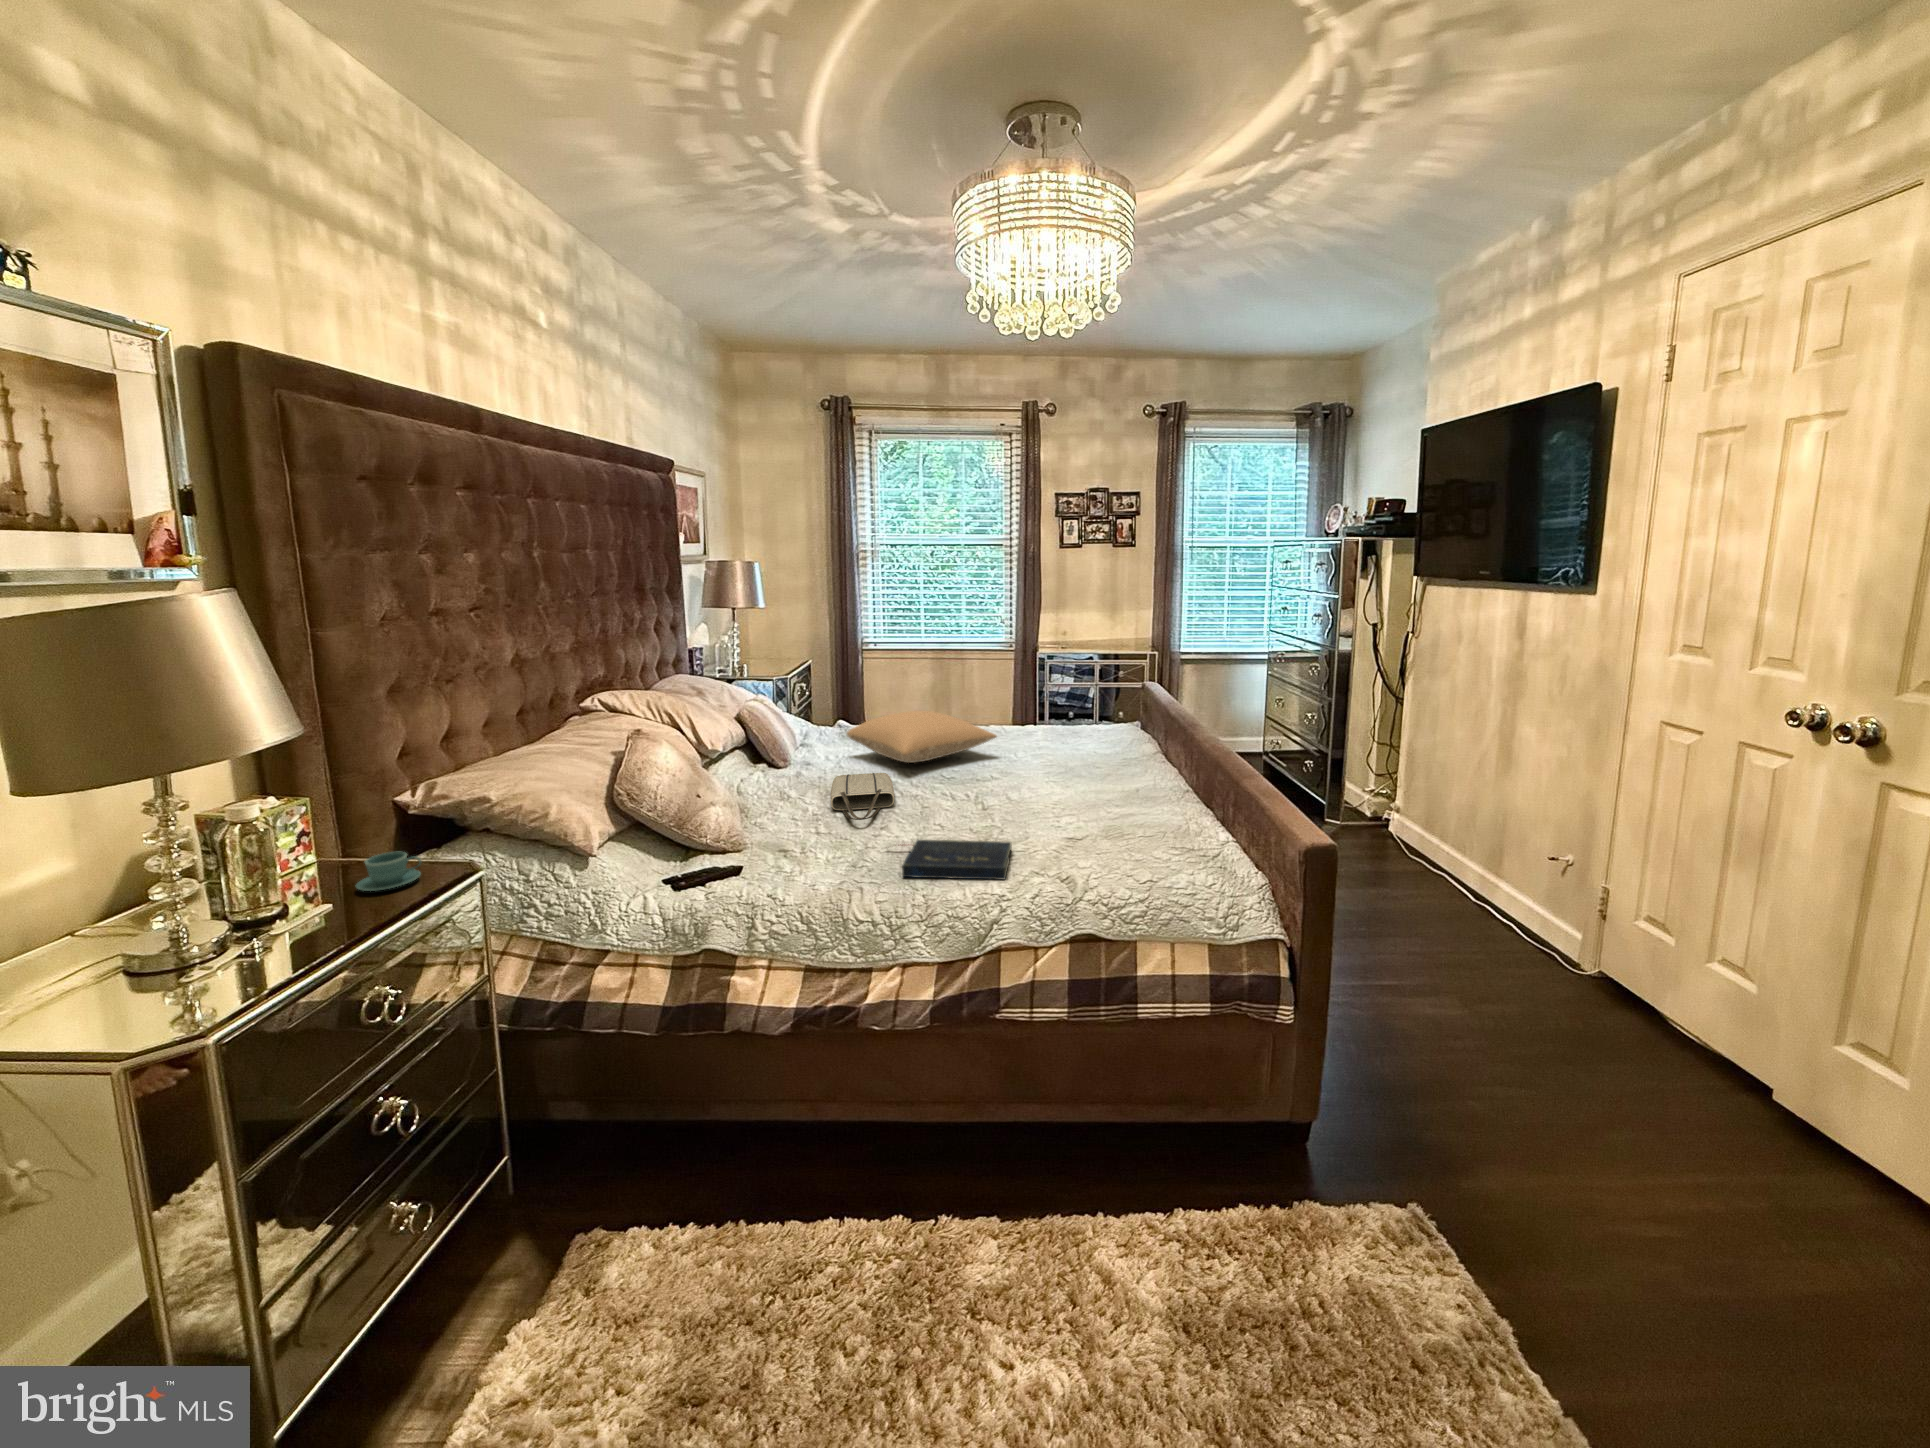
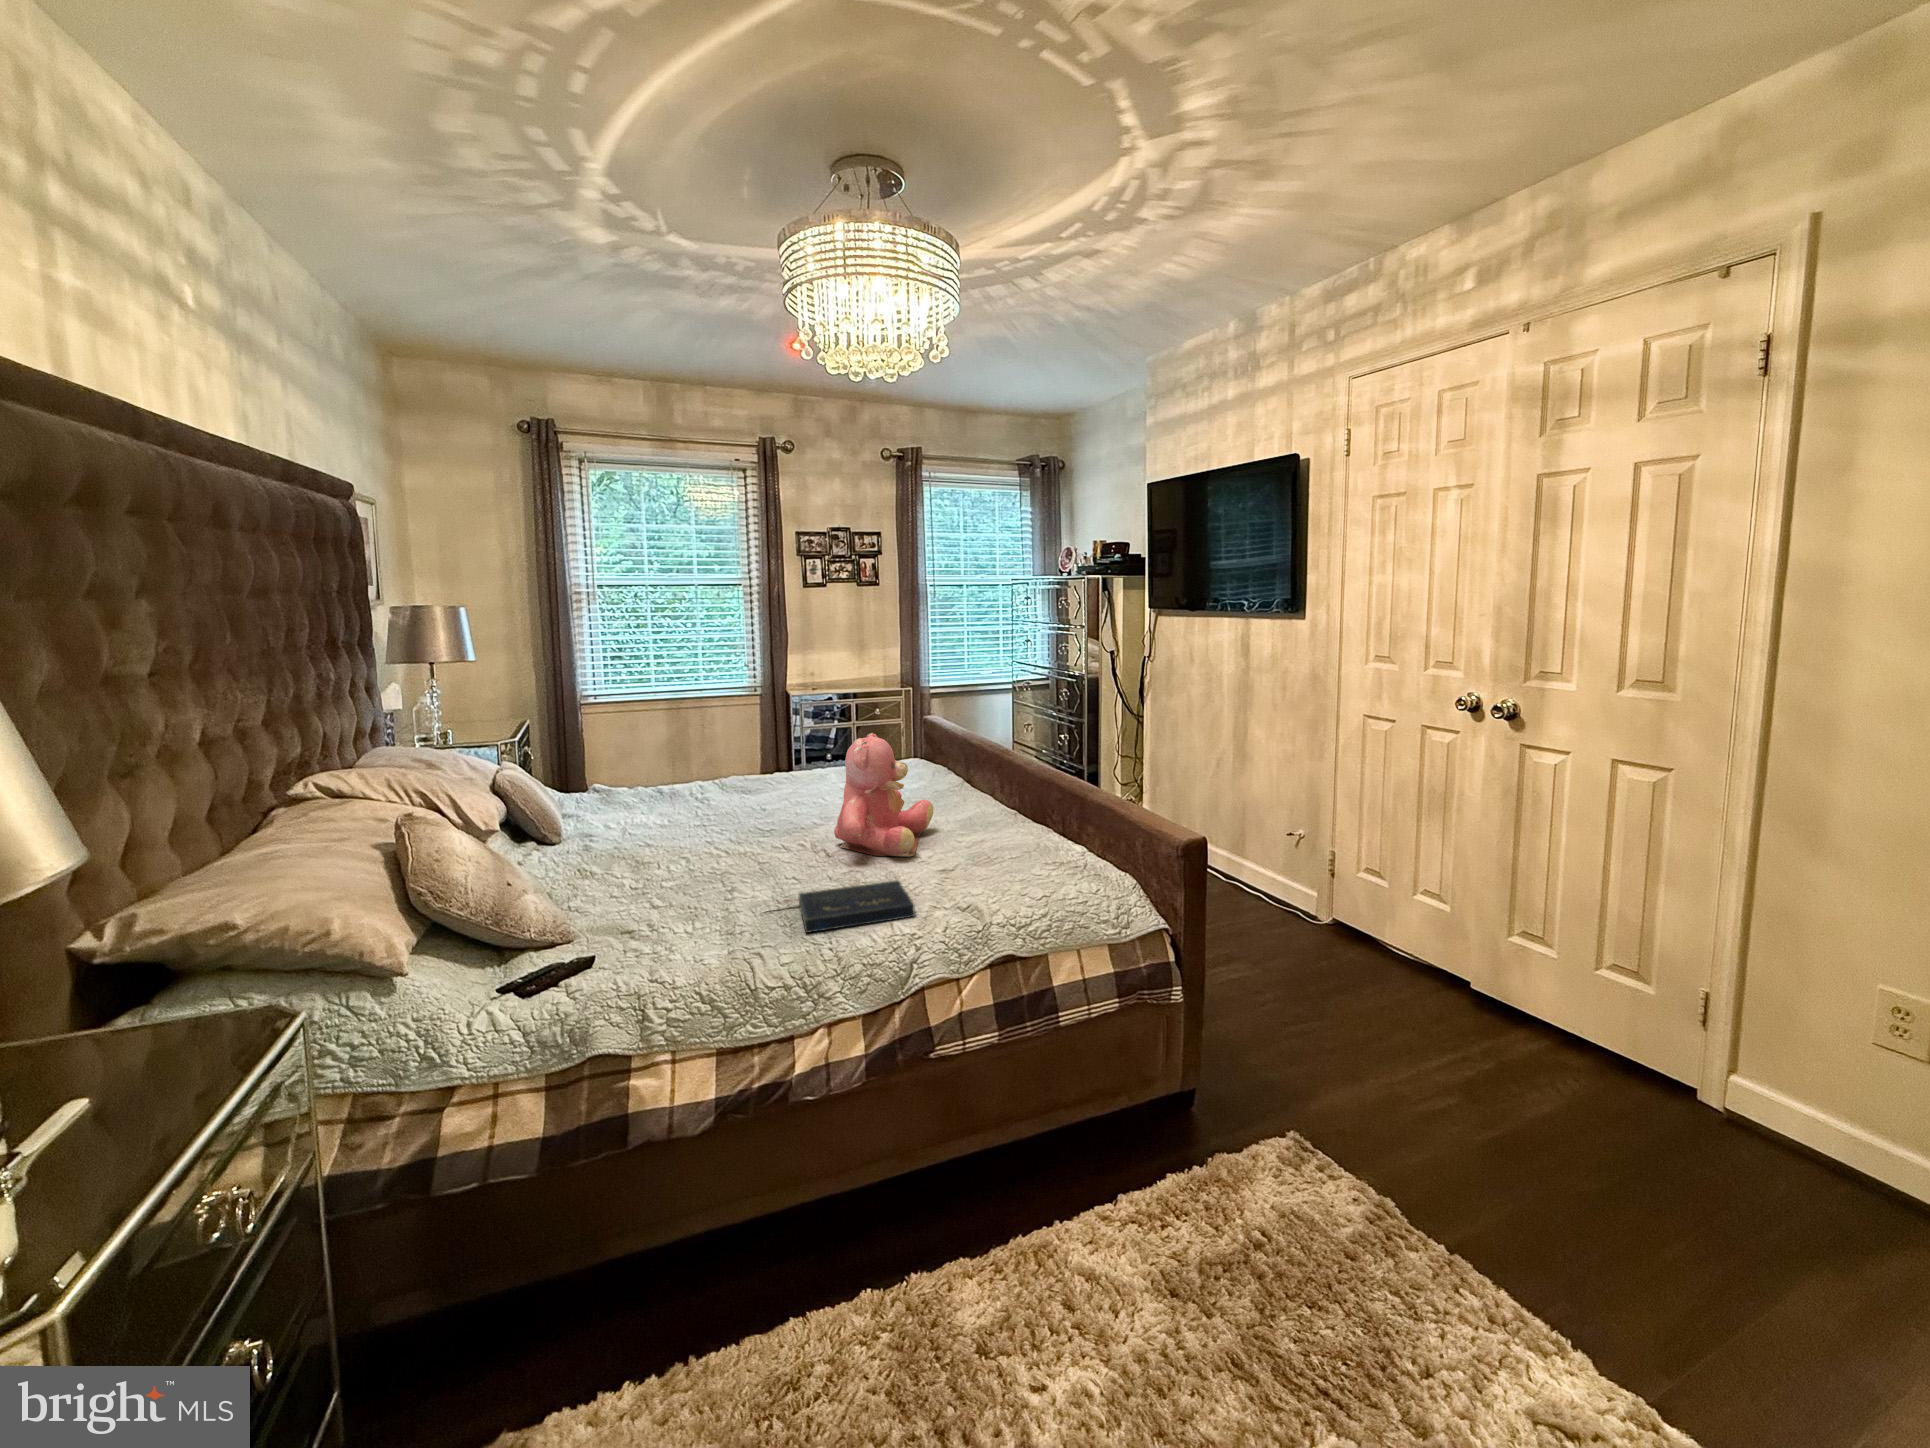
teddy bear: none [981,695,1086,820] -> present [834,733,933,857]
pillow: present [847,711,997,763] -> none [636,762,813,820]
tote bag: present [831,773,895,820] -> none [650,833,738,885]
teacup: present [356,852,421,891] -> none [89,1009,197,1074]

